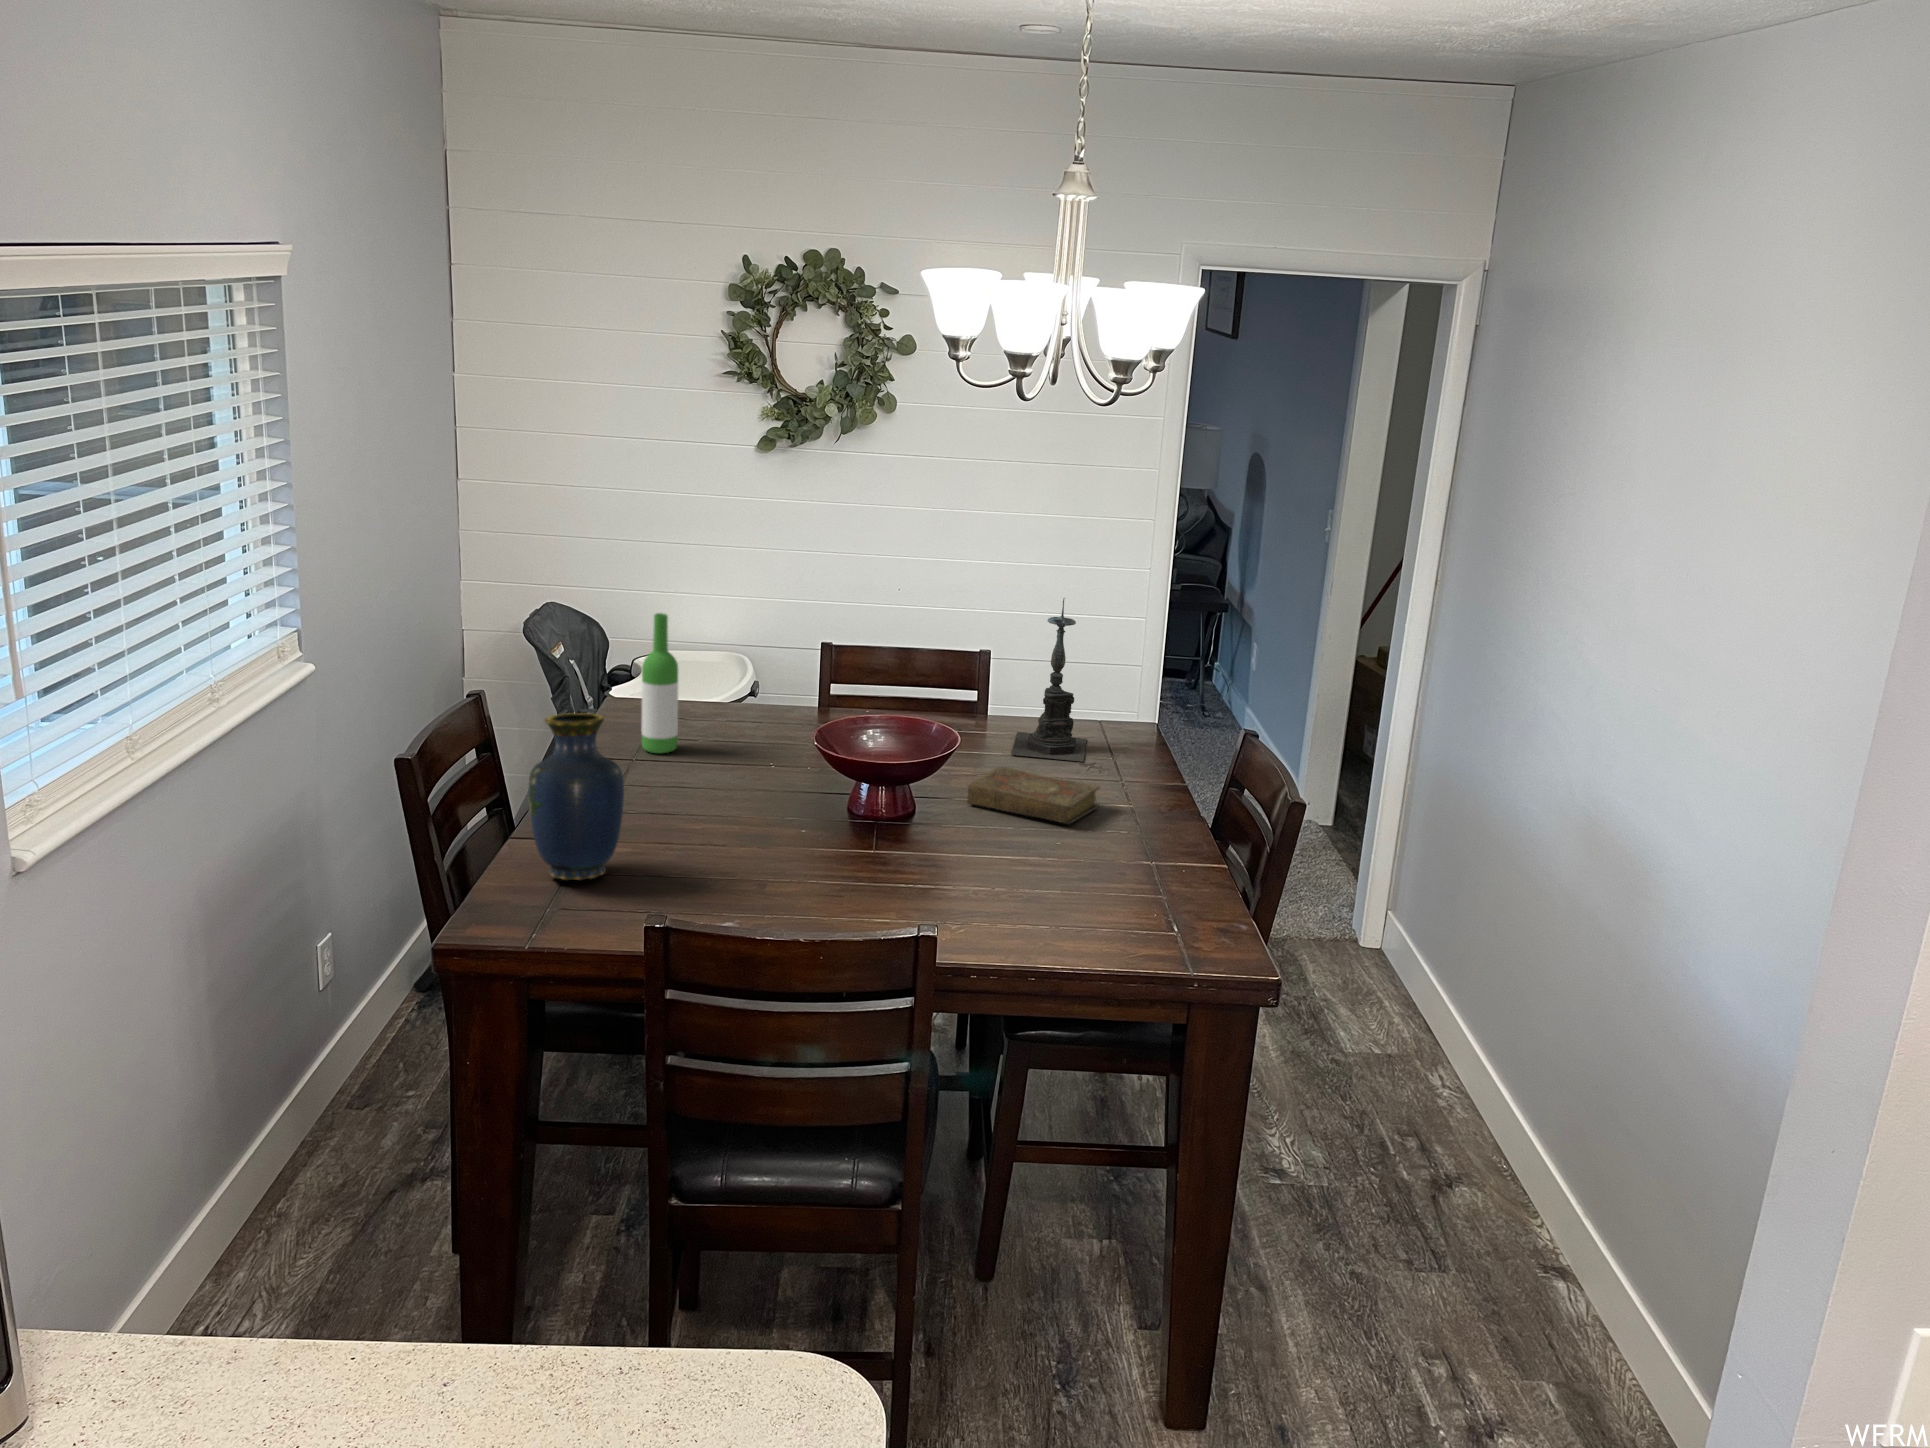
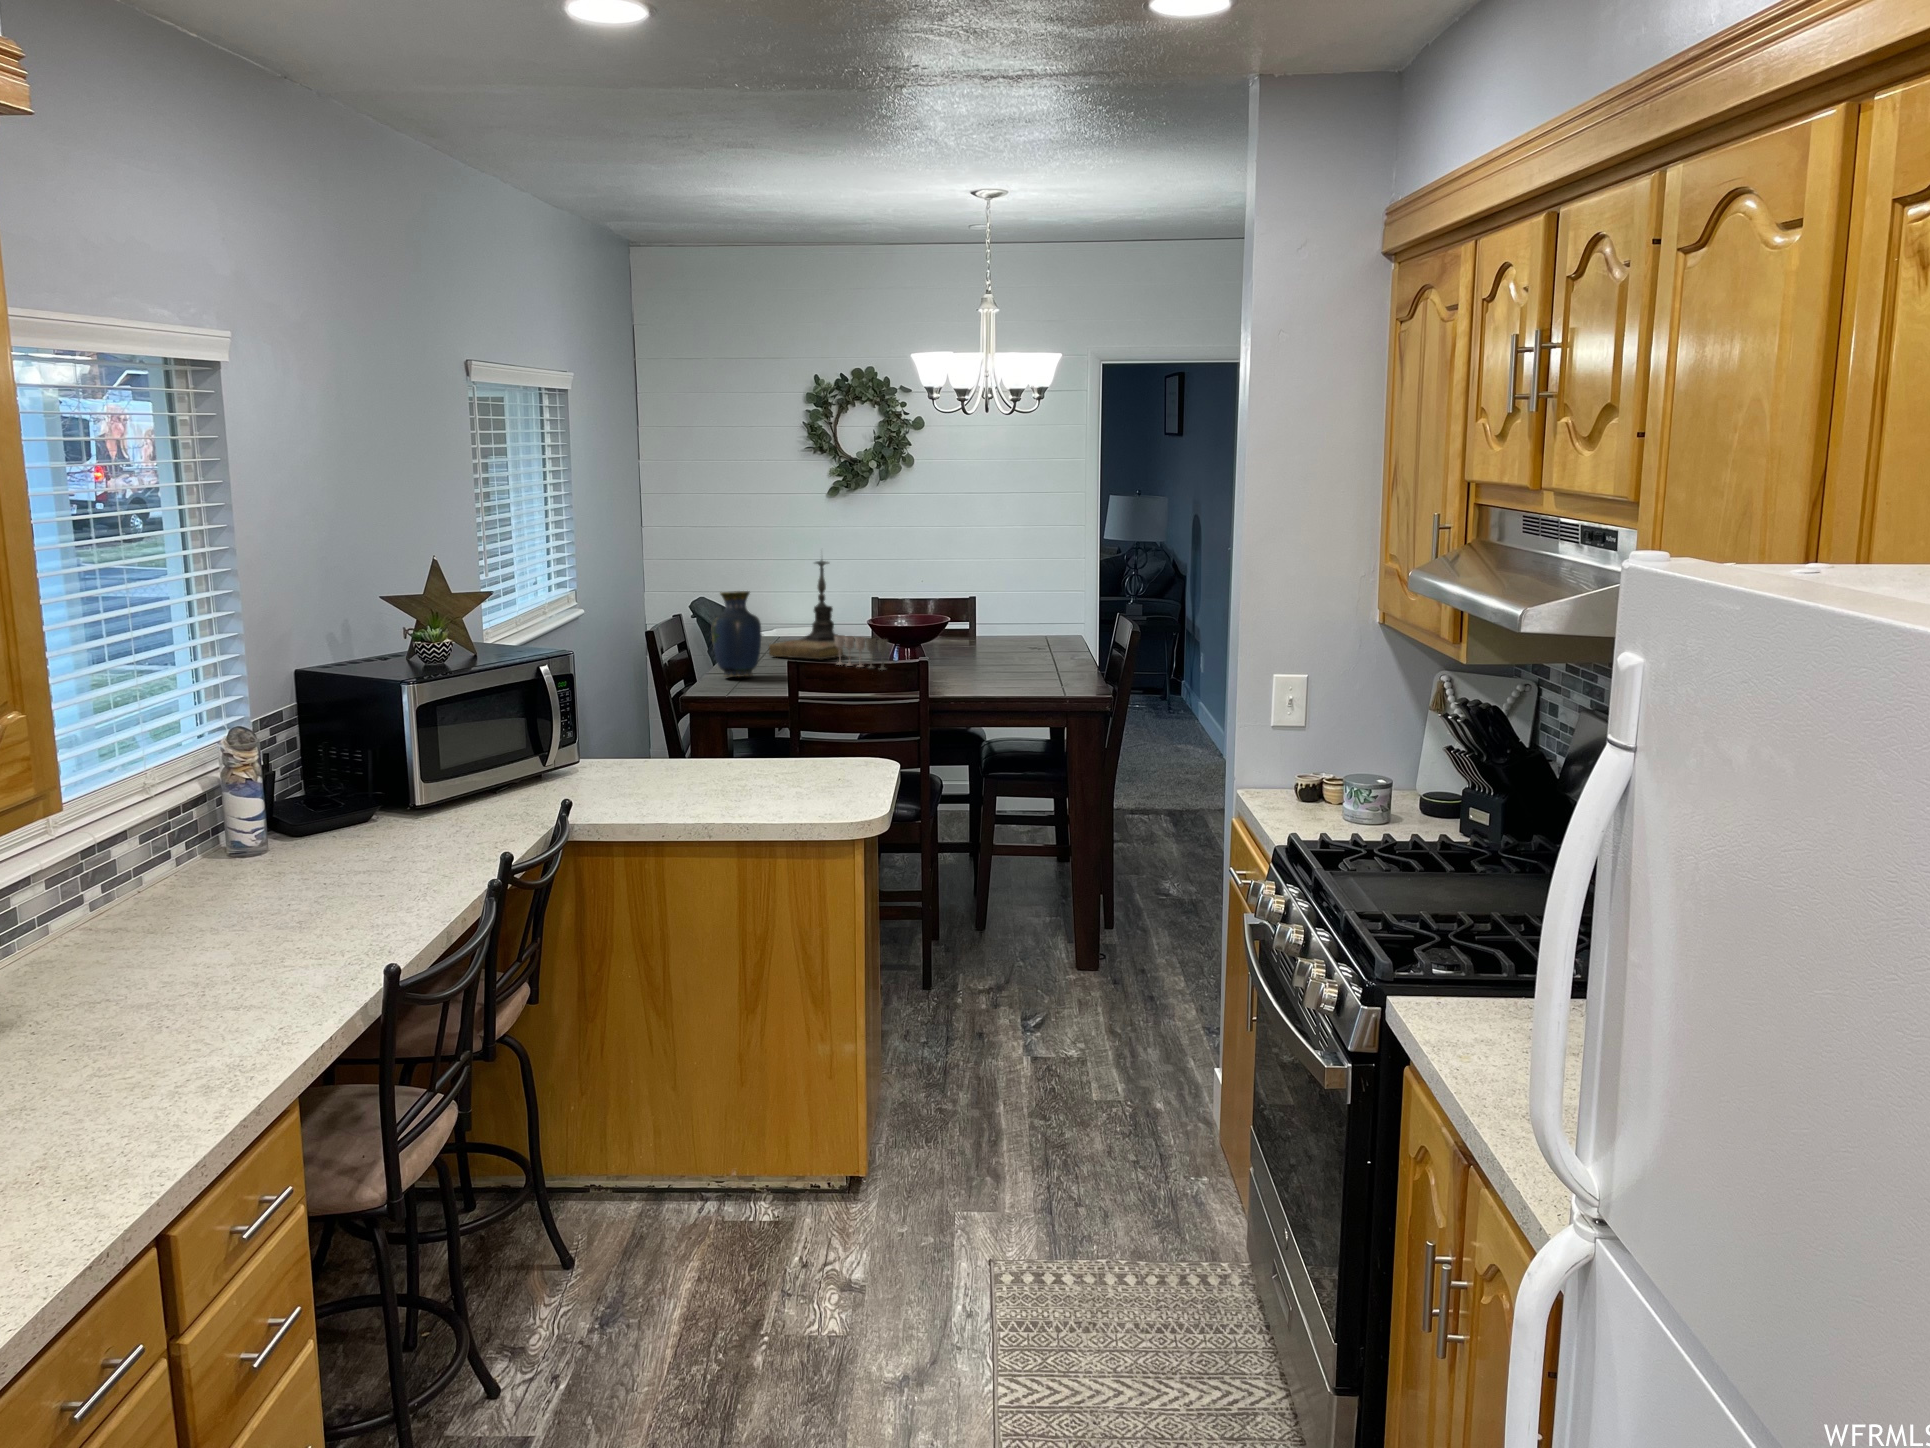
candle holder: present [1011,598,1087,762] -> present [800,560,837,643]
wine bottle: present [642,613,678,753] -> none [765,566,786,649]
book: present [968,766,1100,824] -> present [769,640,845,659]
wine glass: none [762,771,858,850] -> present [835,635,887,670]

